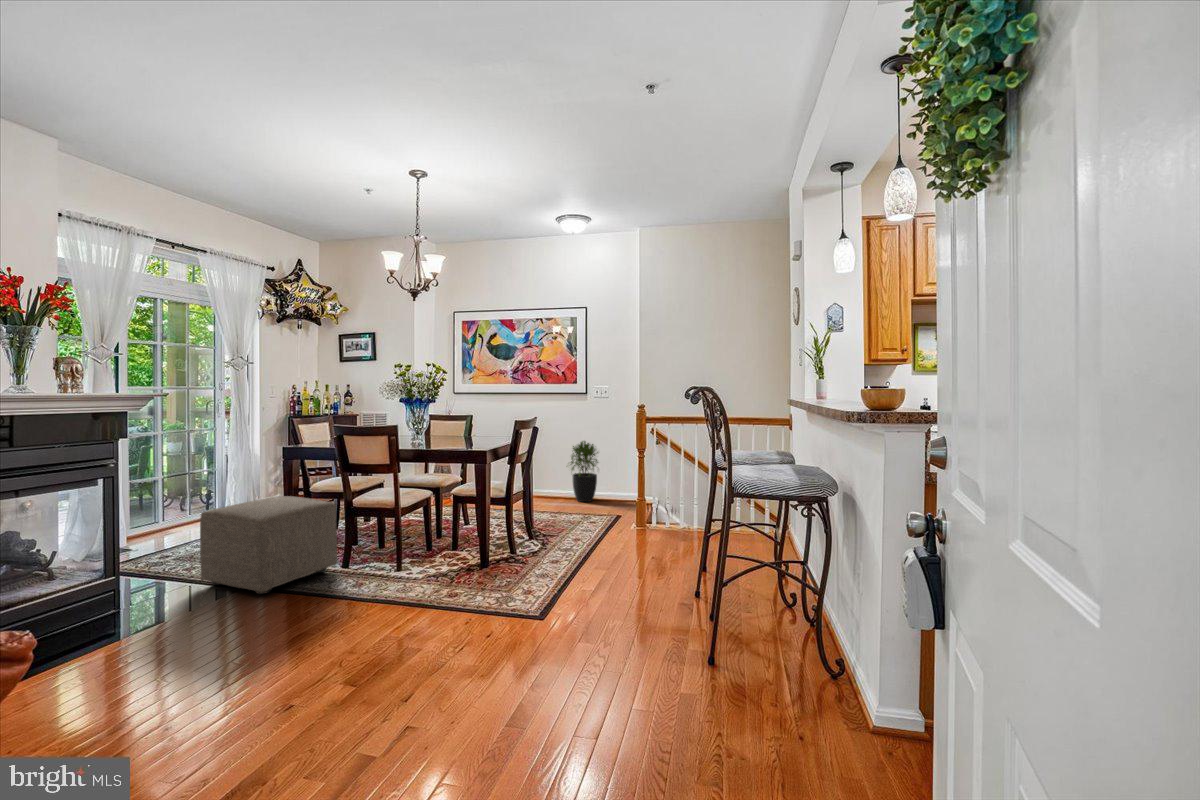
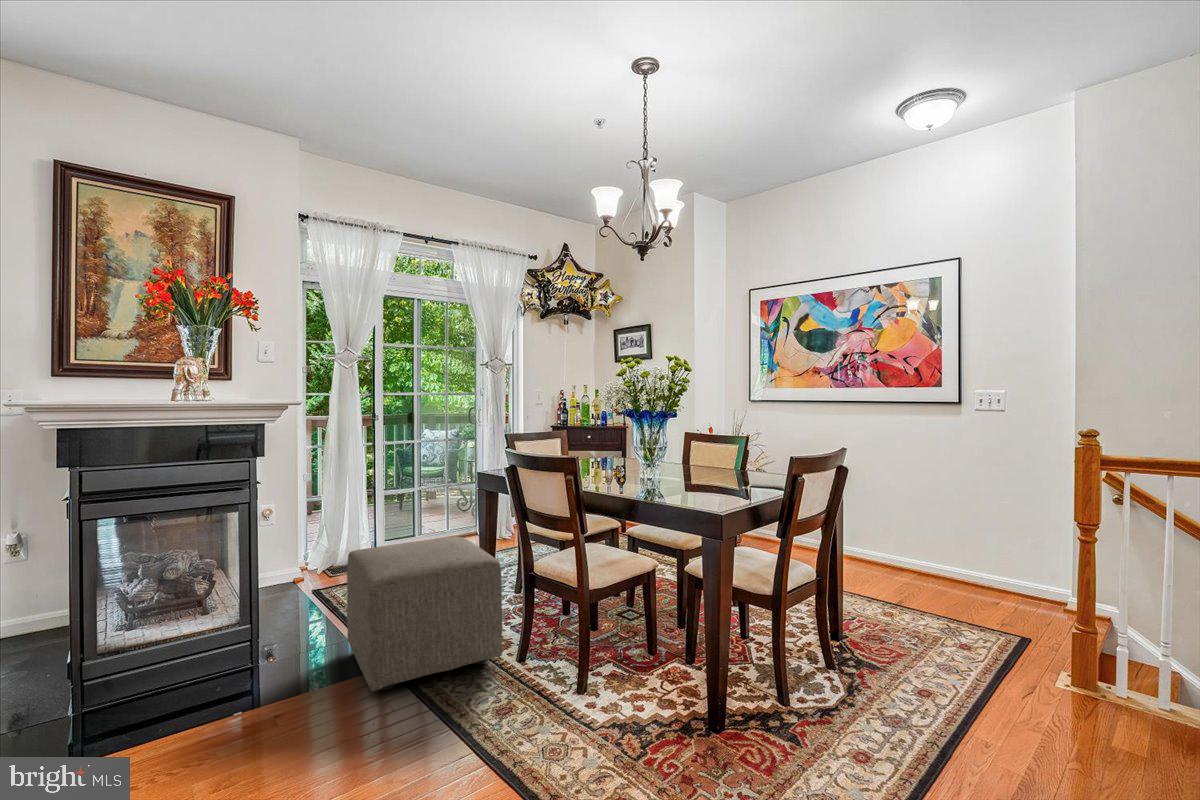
potted plant: present [570,441,598,502] -> none [919,484,992,596]

